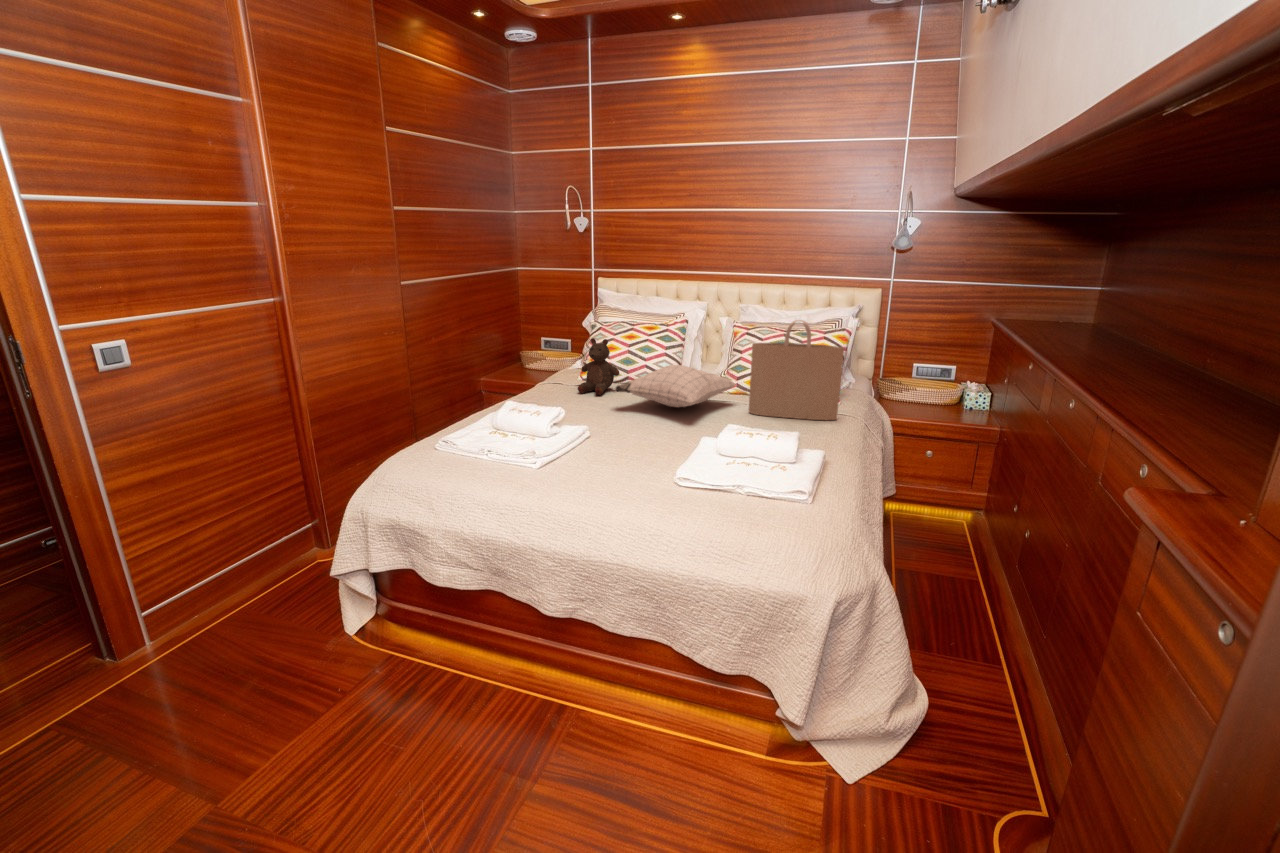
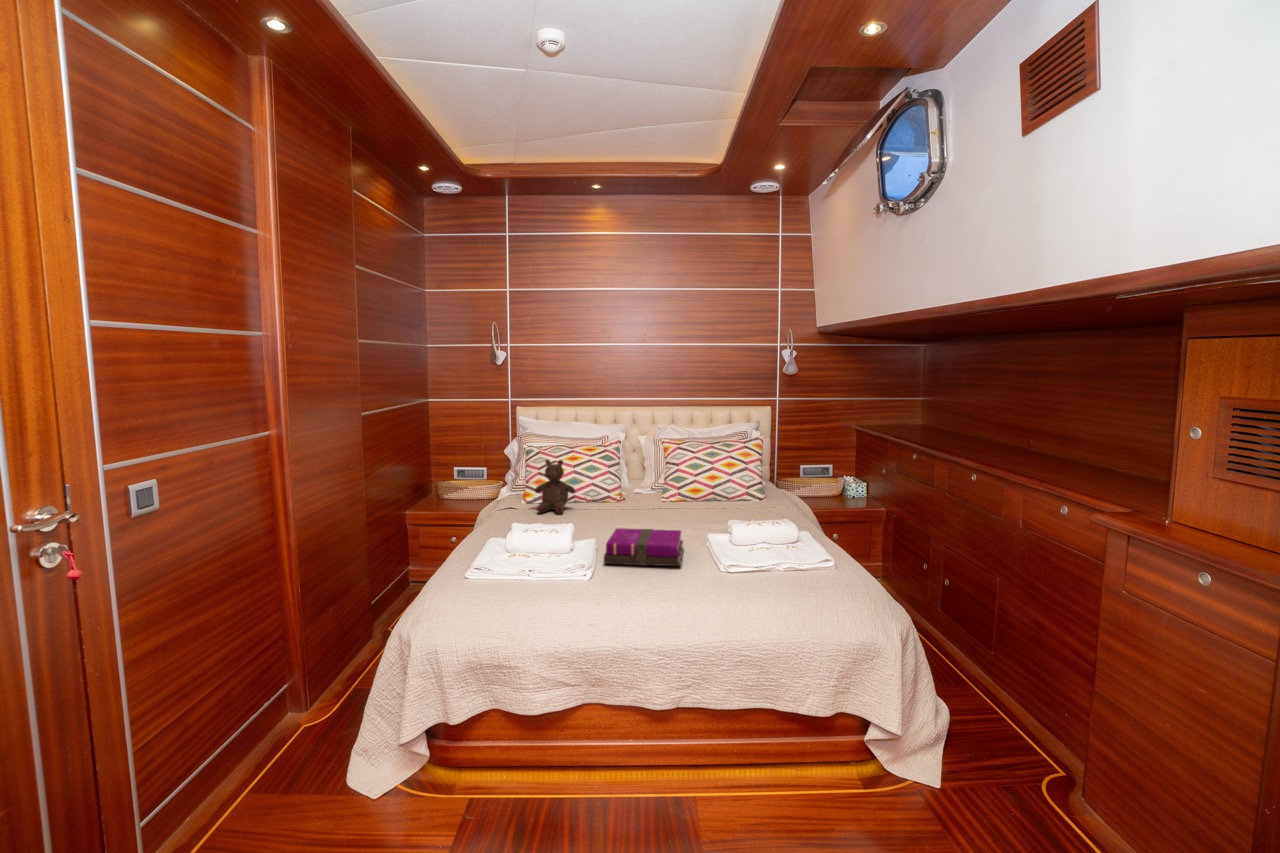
tote bag: present [749,320,844,420] -> none [708,431,783,517]
pillow: present [615,365,736,407] -> none [588,477,690,517]
notebook: none [588,417,684,464] -> present [604,528,683,566]

